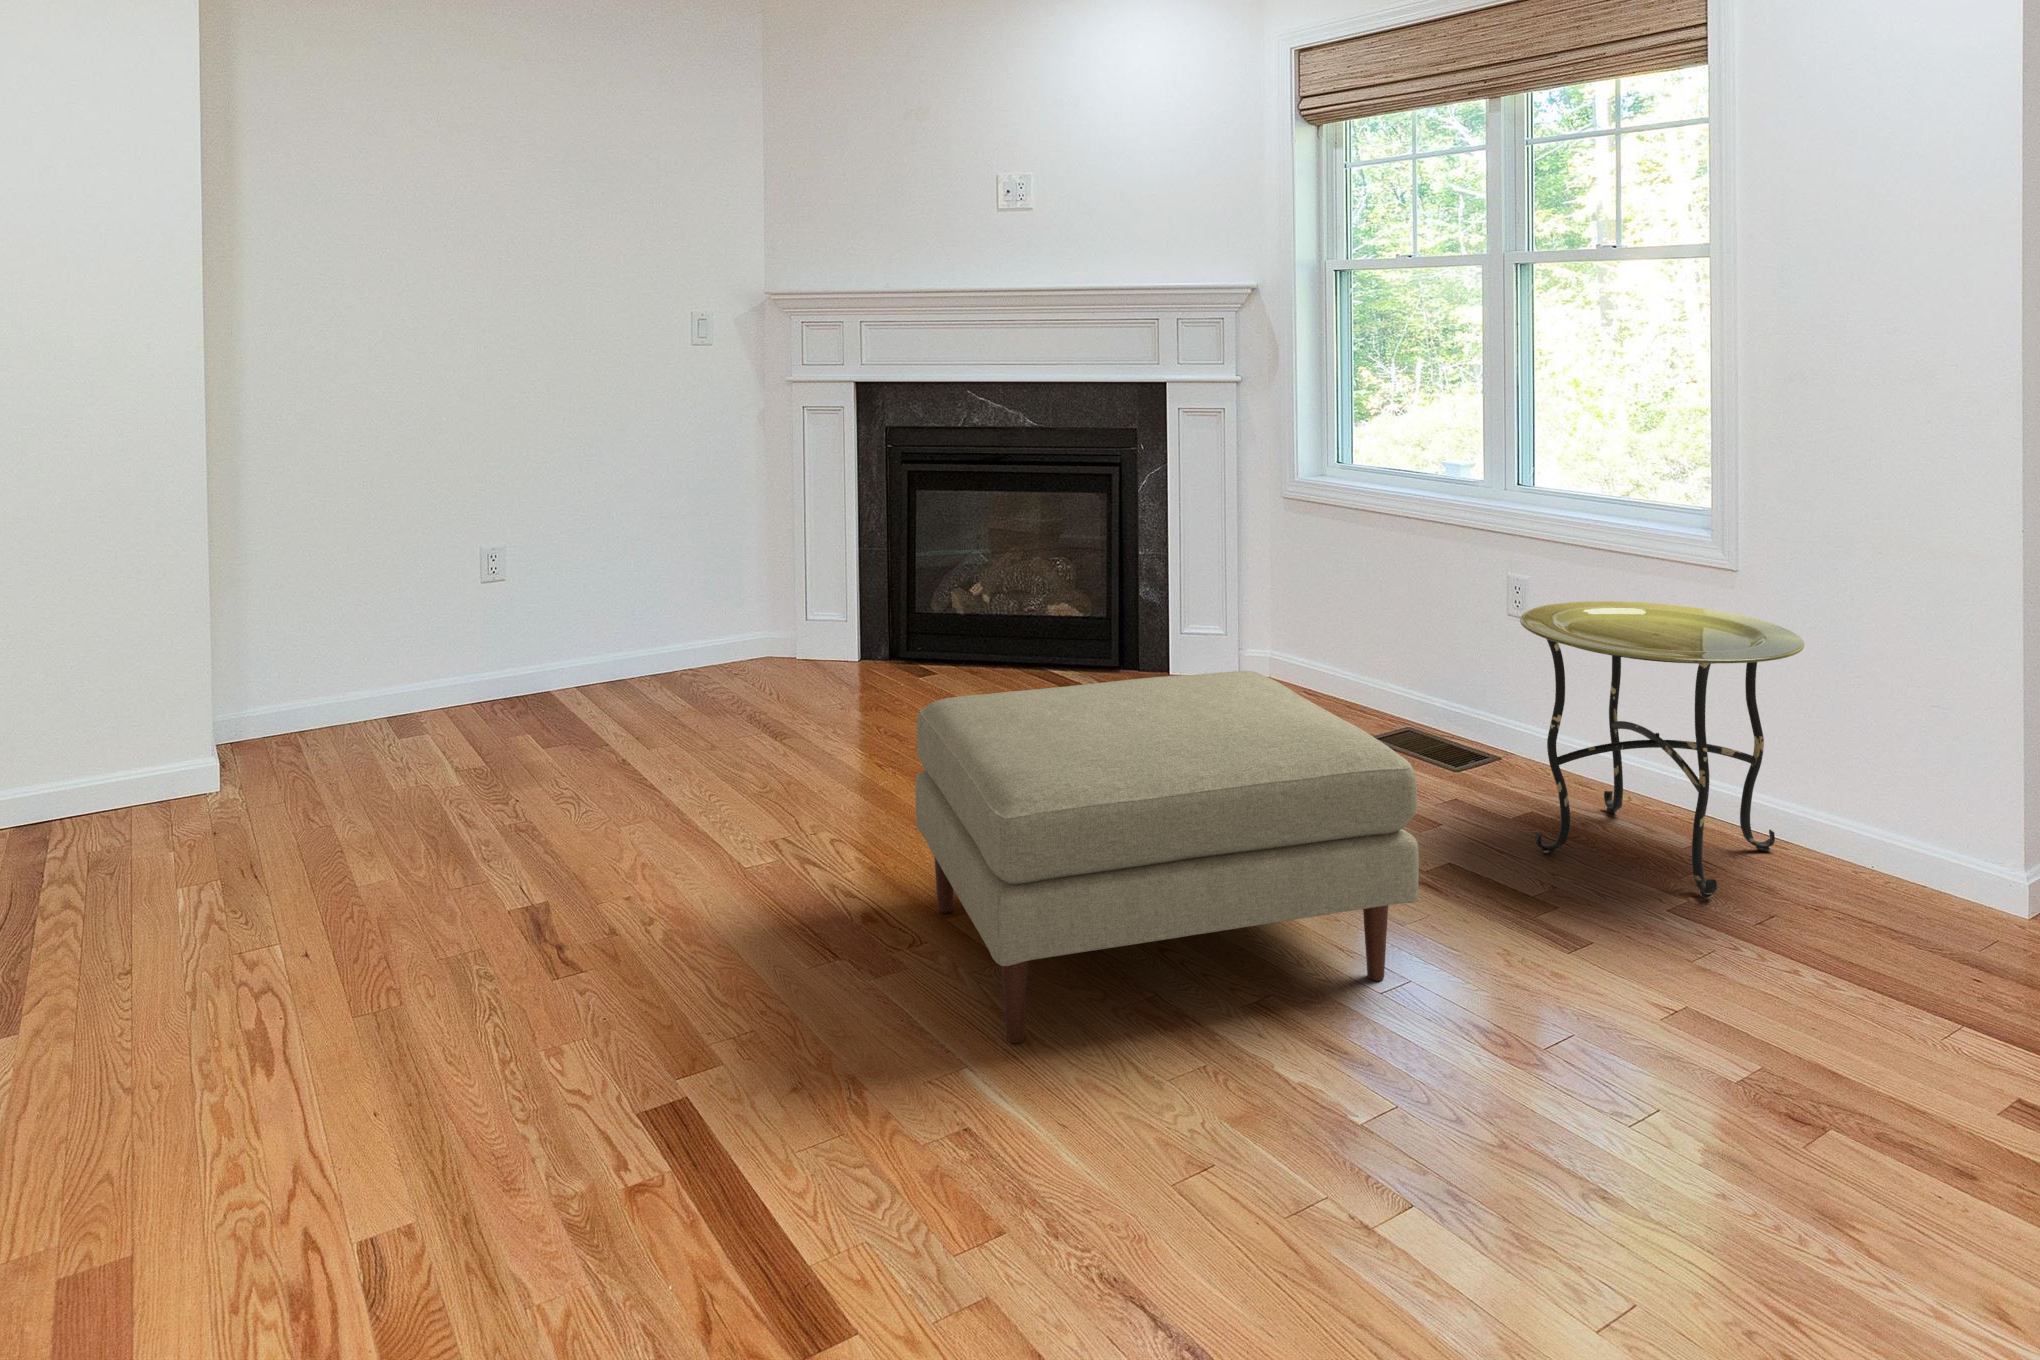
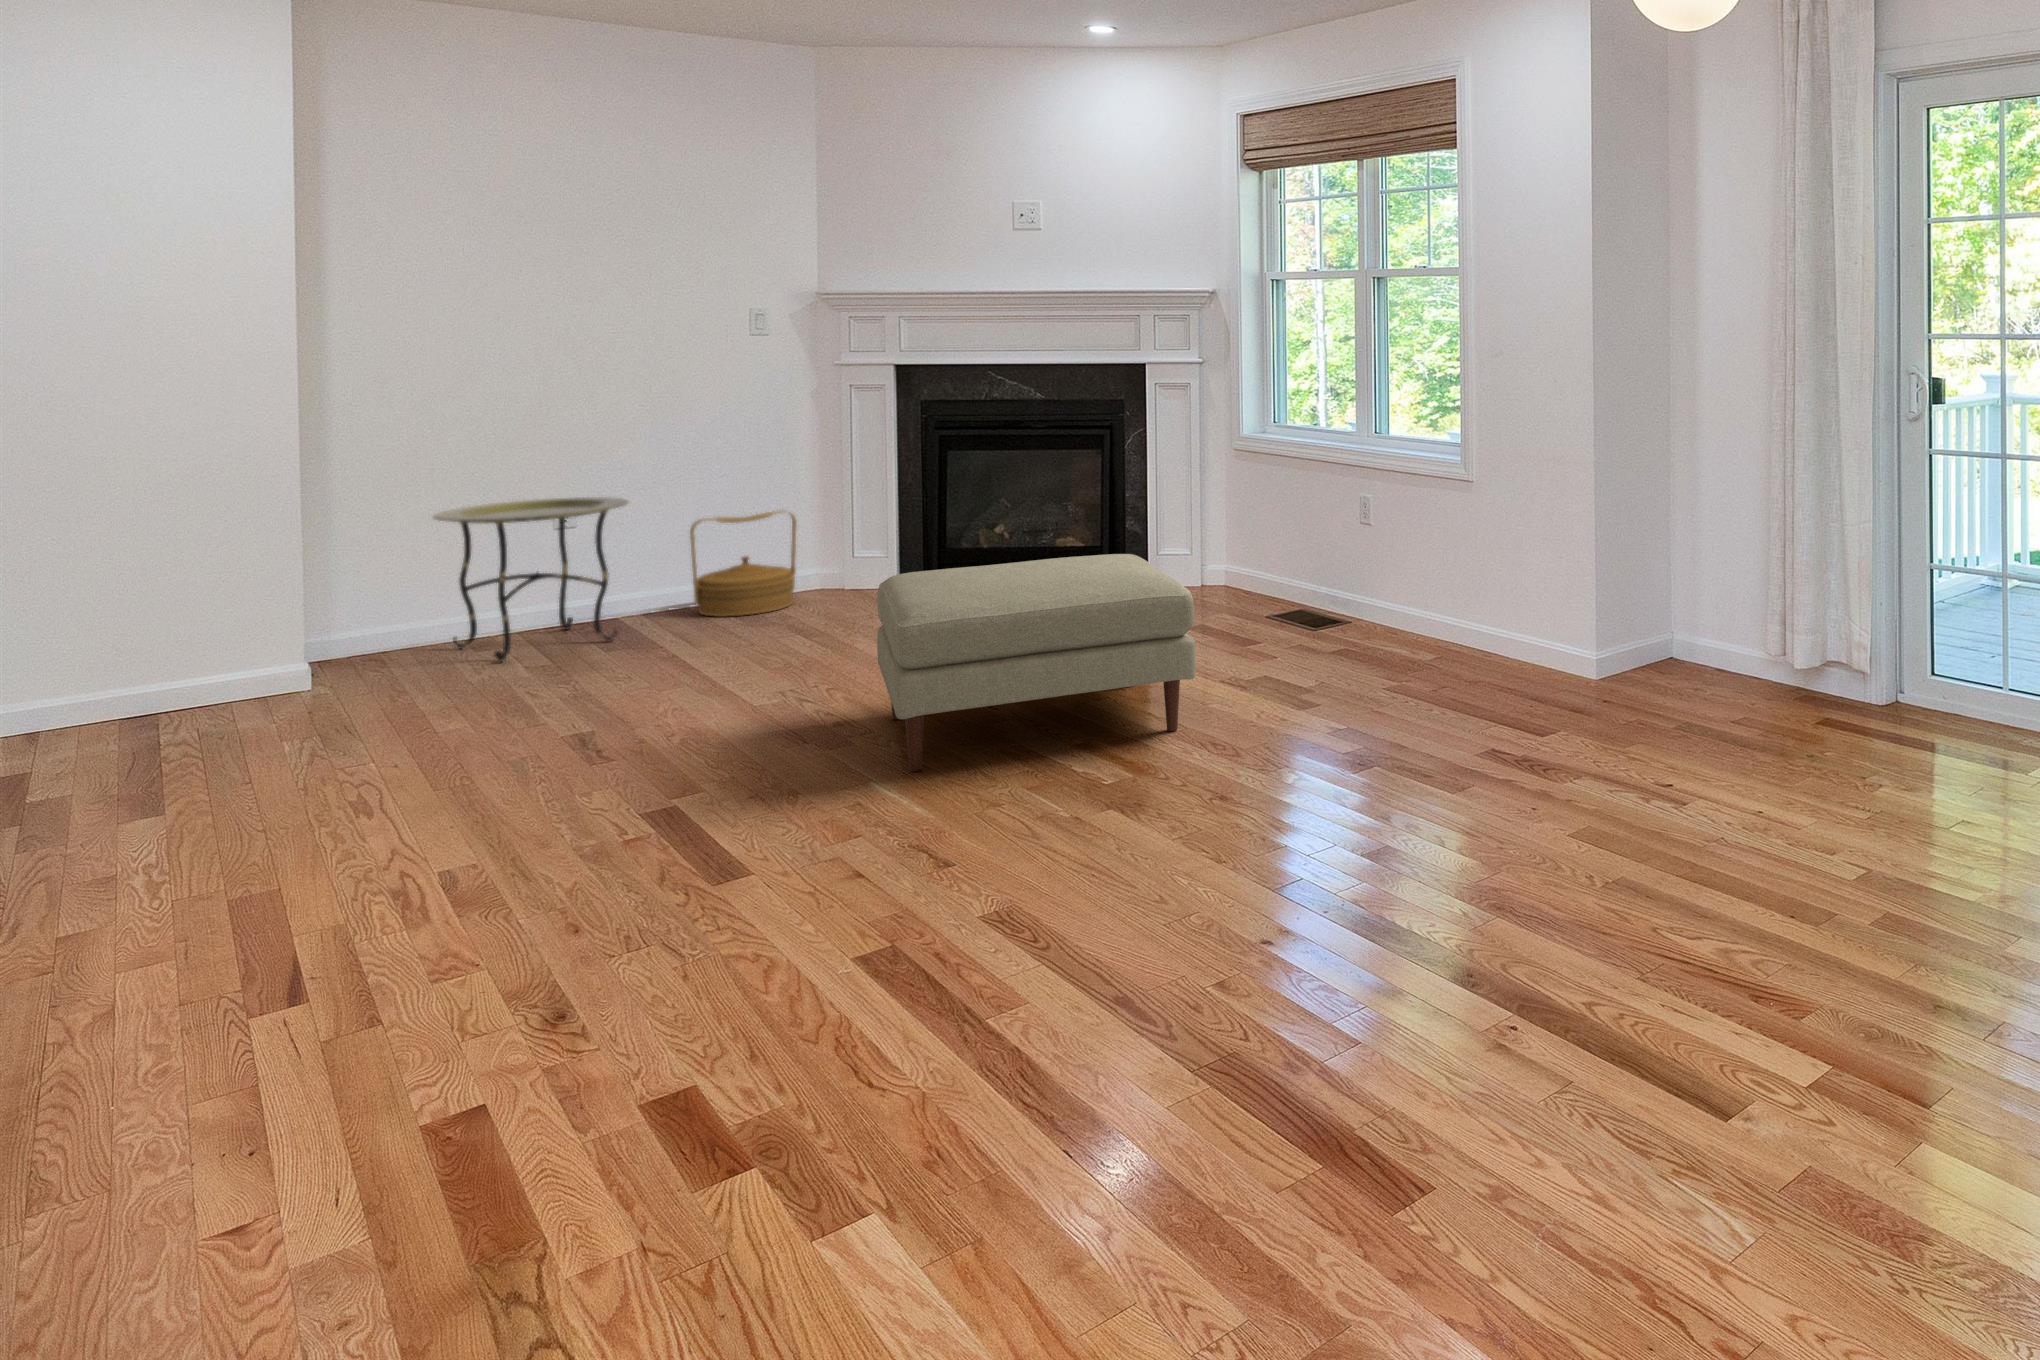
woven basket: none [631,562,748,697] -> present [690,511,797,617]
side table: present [1520,601,1804,898] -> present [433,497,628,662]

